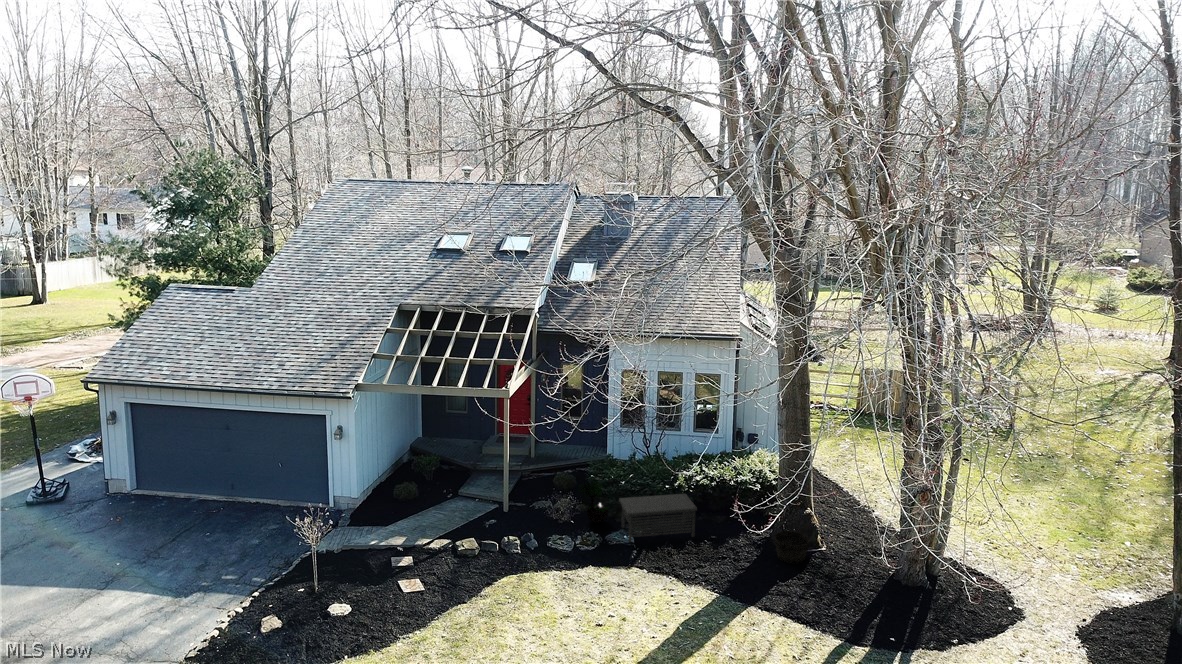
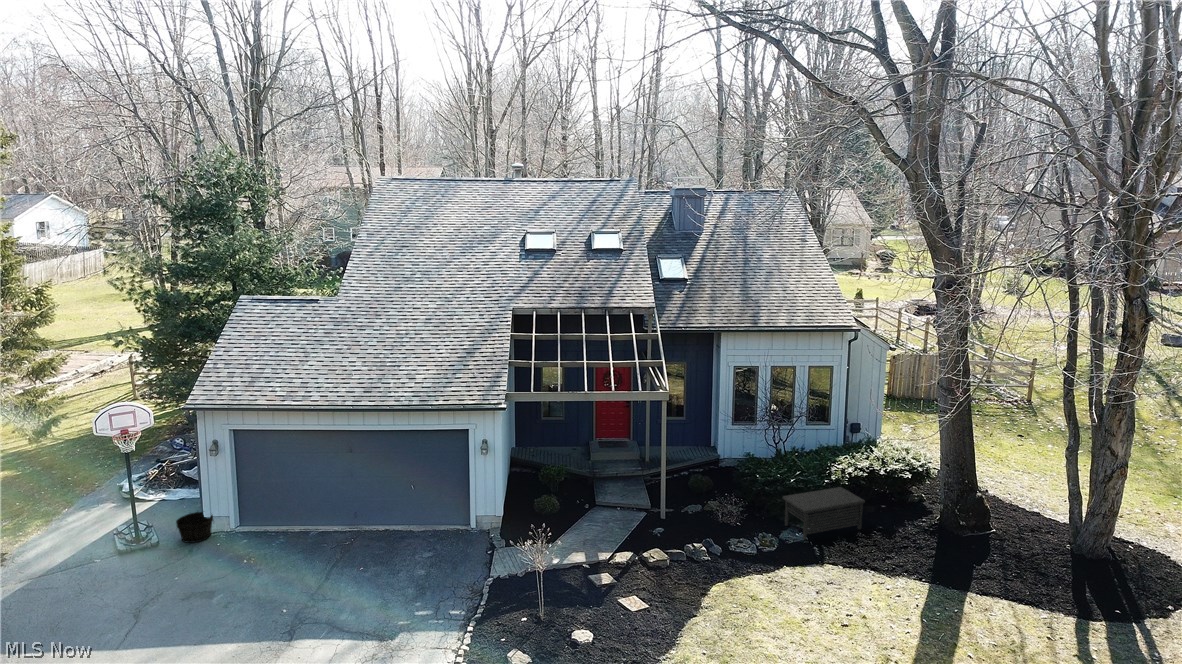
potted tree: present [580,481,608,523] -> none [740,475,769,523]
wooden bucket: present [775,531,810,564] -> present [176,512,214,543]

